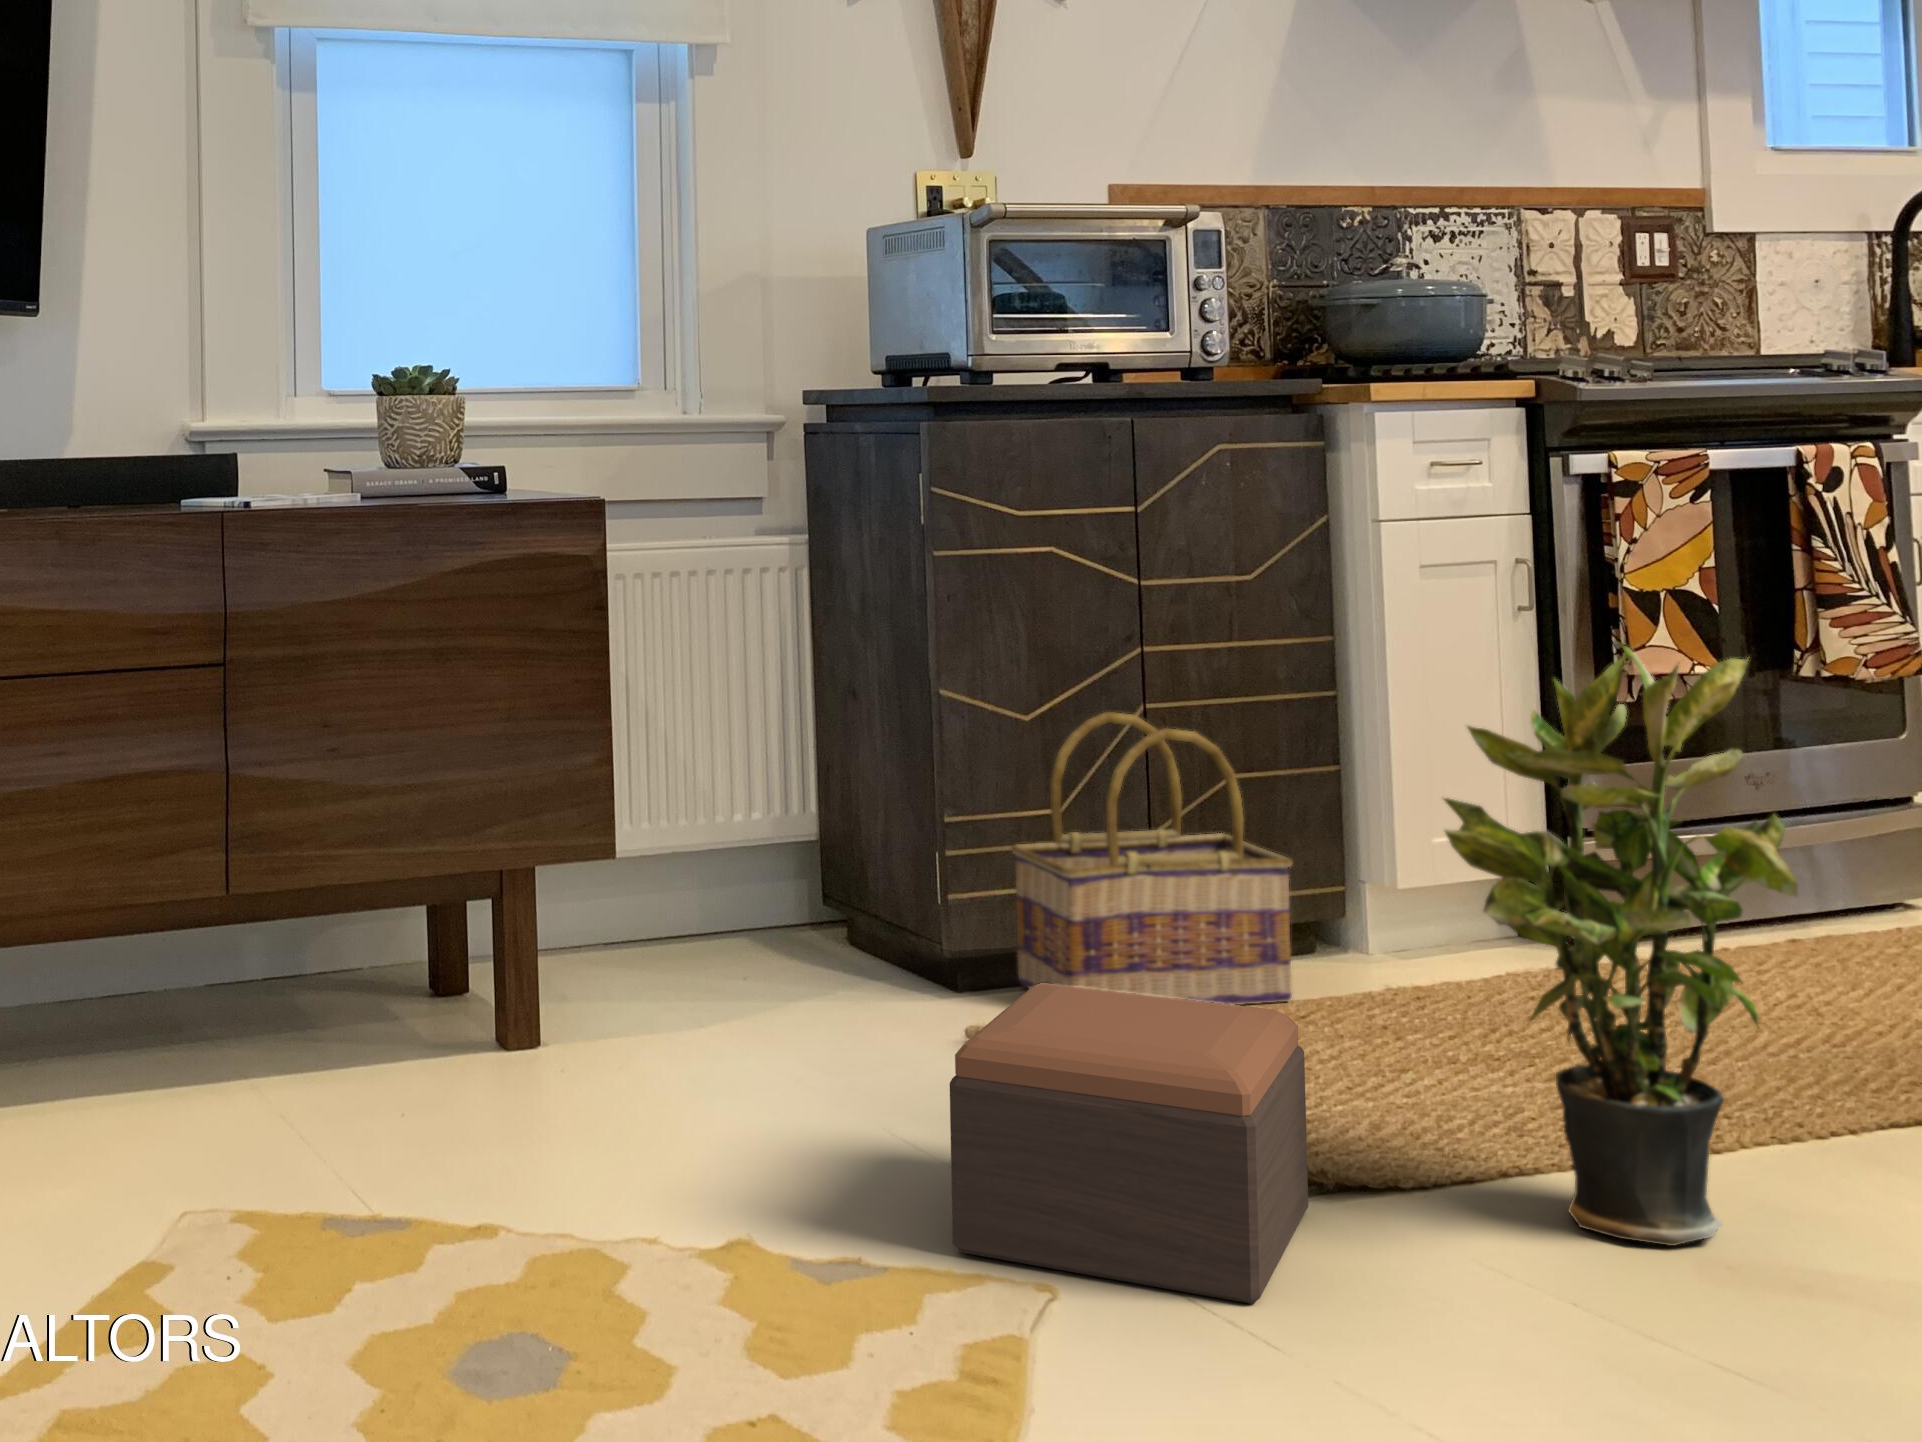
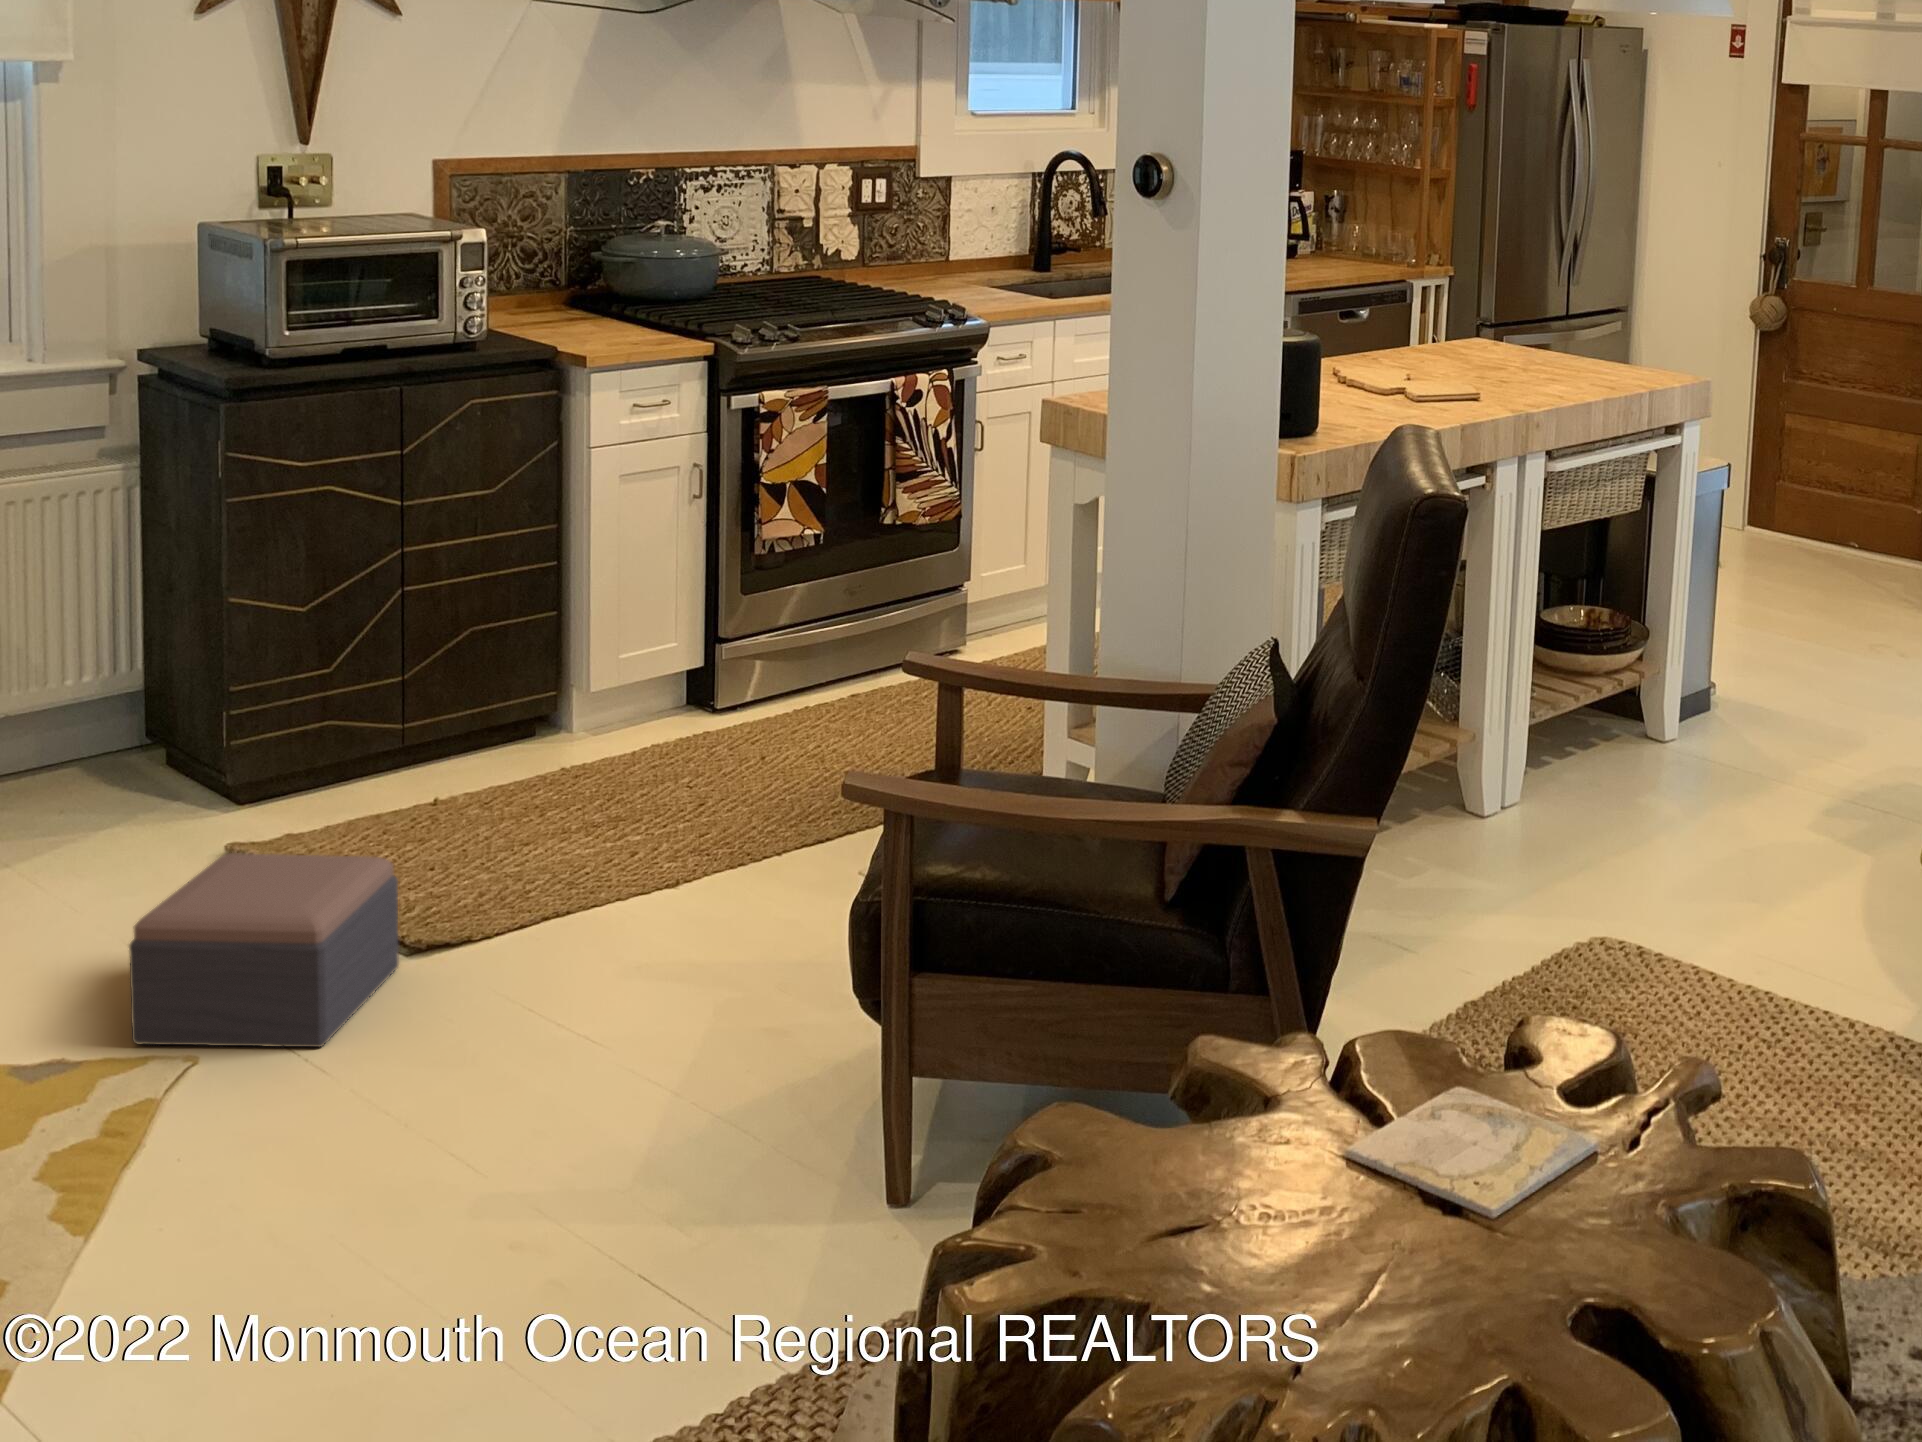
potted plant: present [1444,646,1798,1246] -> none [490,613,689,958]
basket: present [1011,712,1292,1005] -> none [290,601,496,822]

